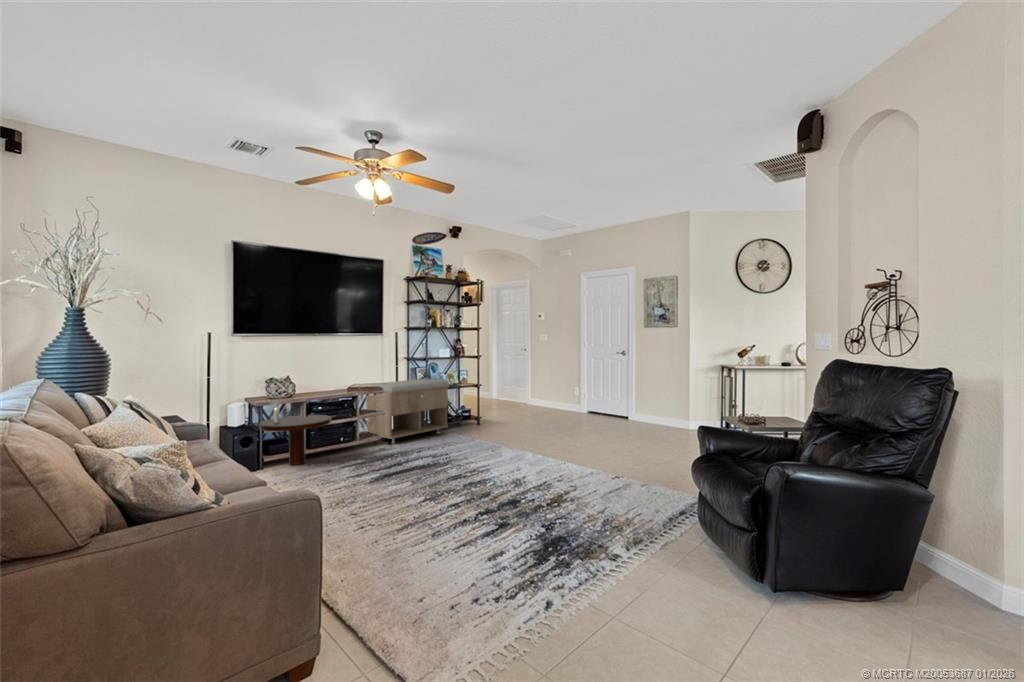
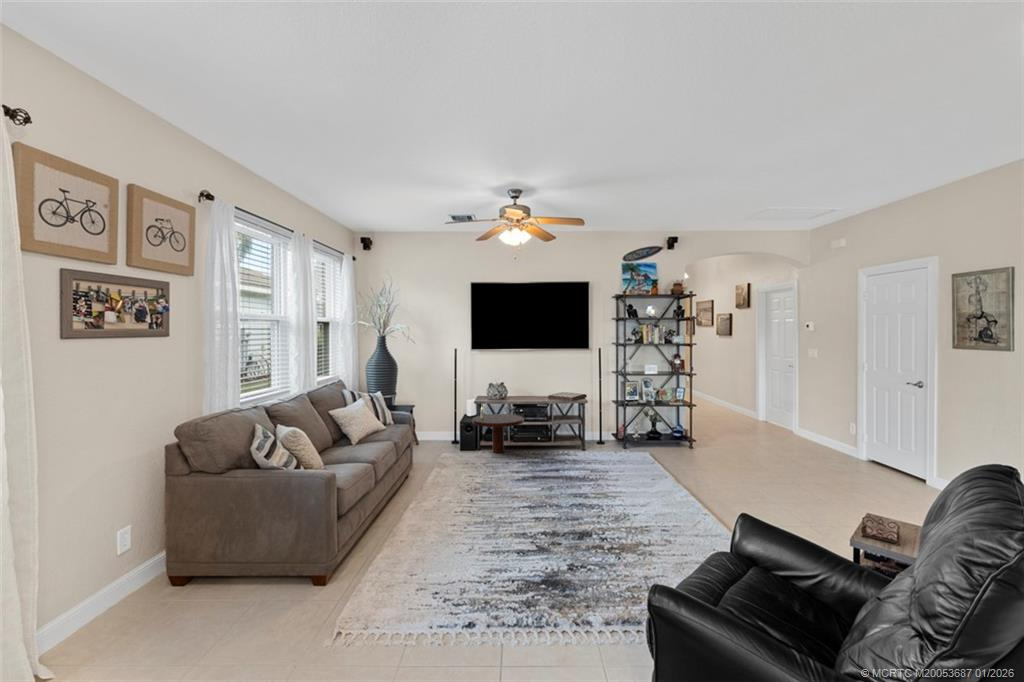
storage bench: present [366,379,449,443] -> none [570,392,646,450]

